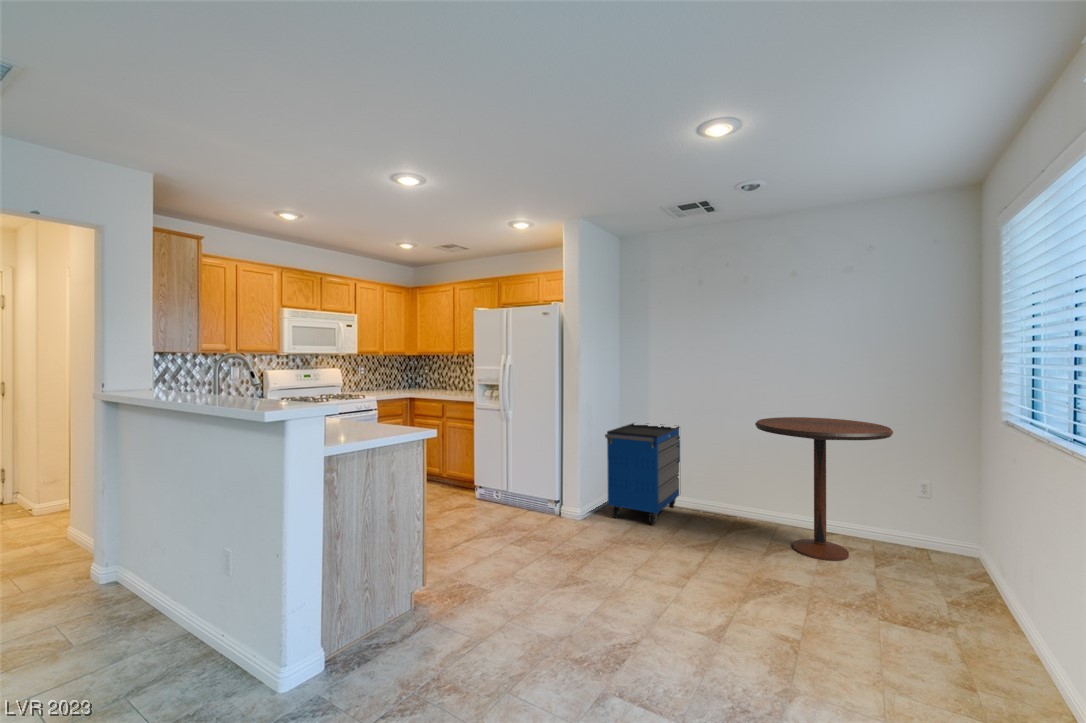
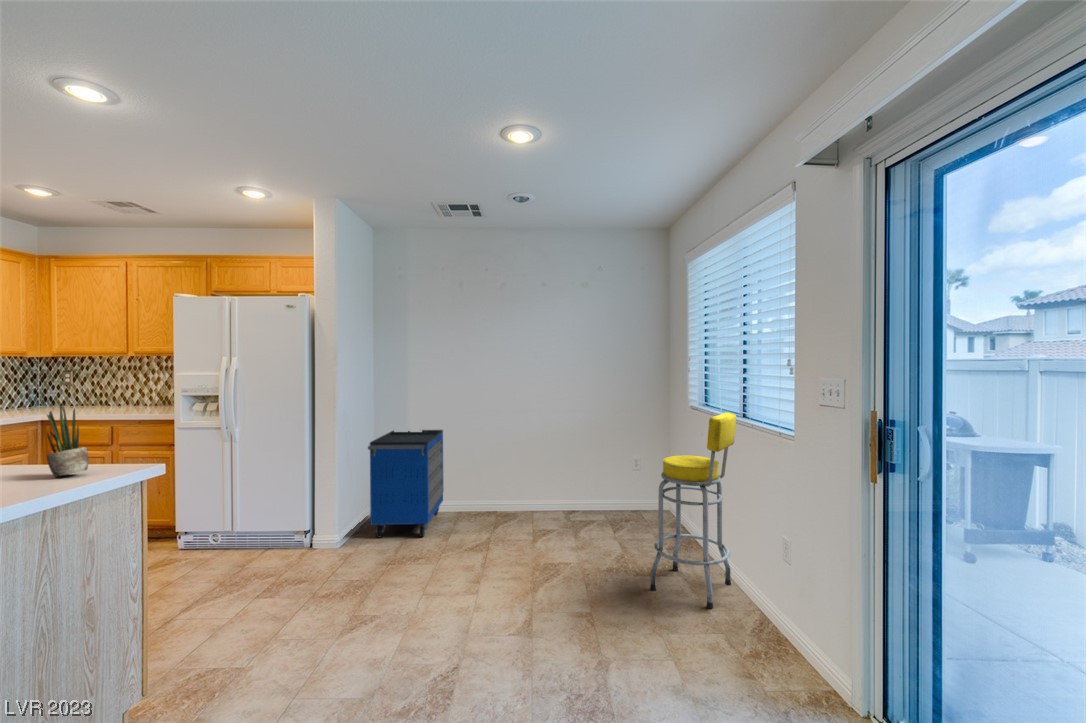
potted plant: none [381,385,400,431] -> present [46,405,89,476]
pedestal table: present [755,417,893,561] -> none [521,413,625,537]
bar stool: none [899,431,1054,692] -> present [650,412,736,609]

